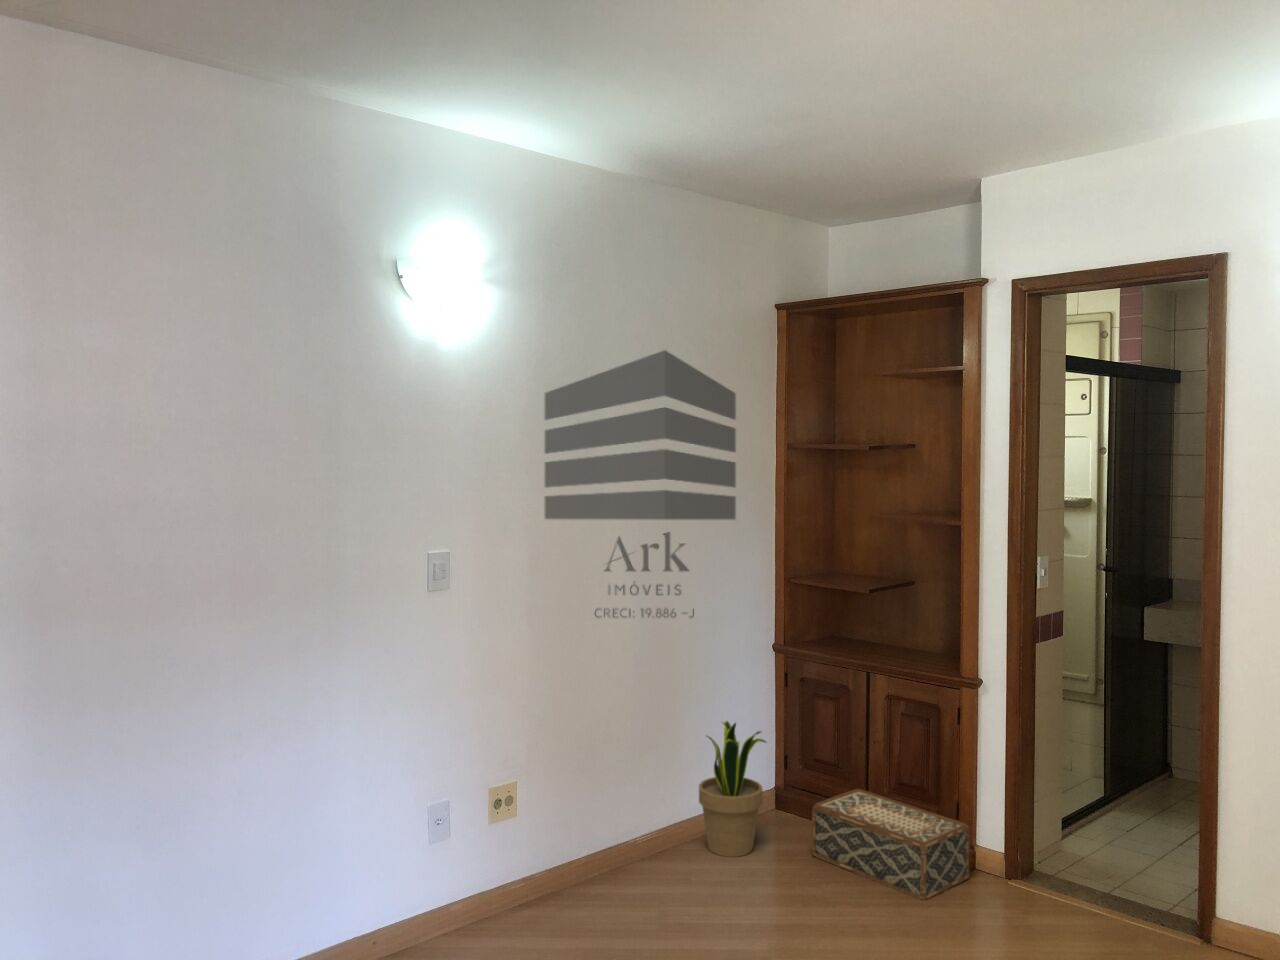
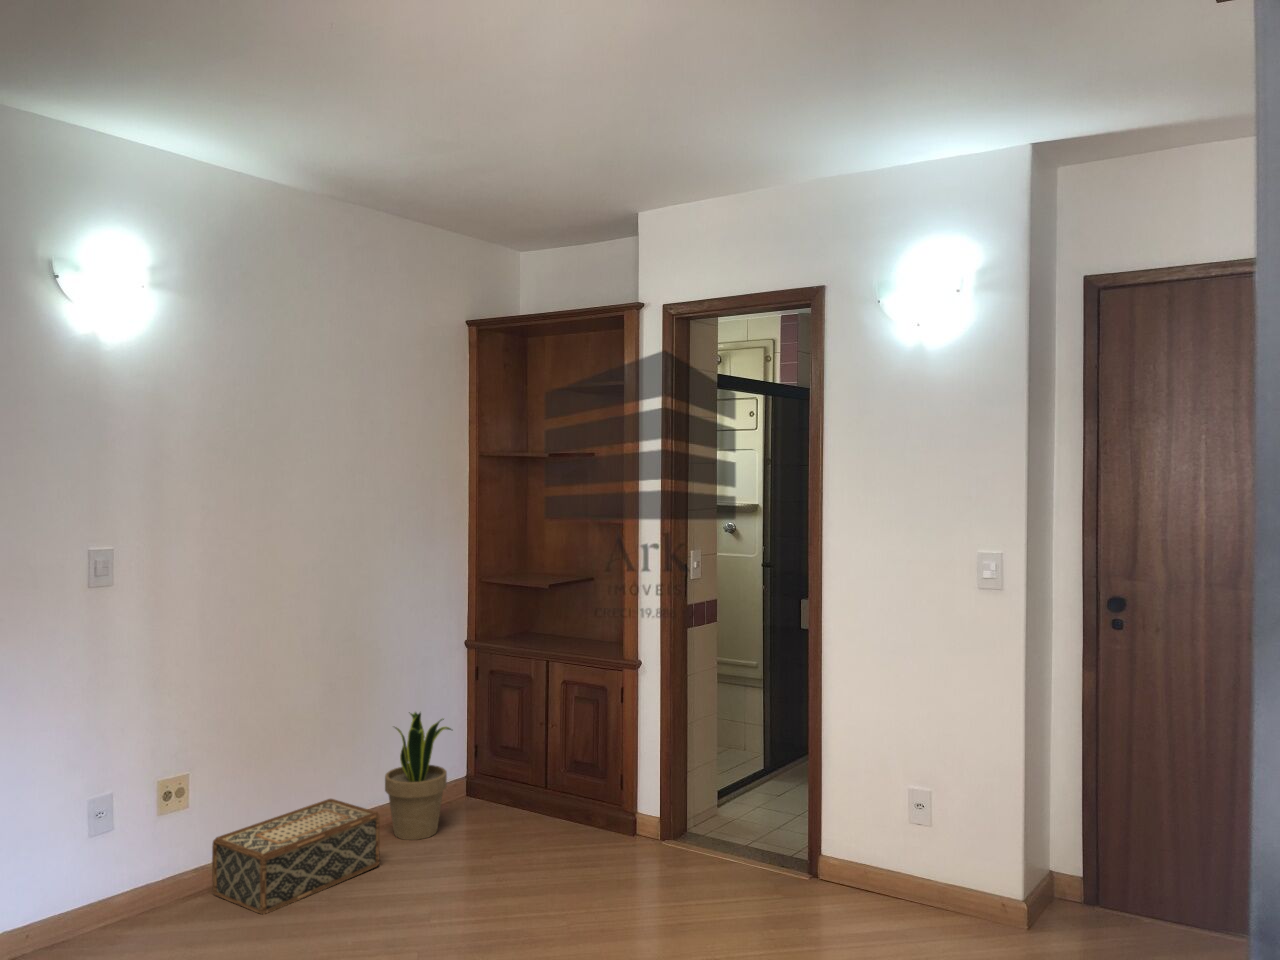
woven basket: present [812,789,970,900] -> present [212,799,380,914]

